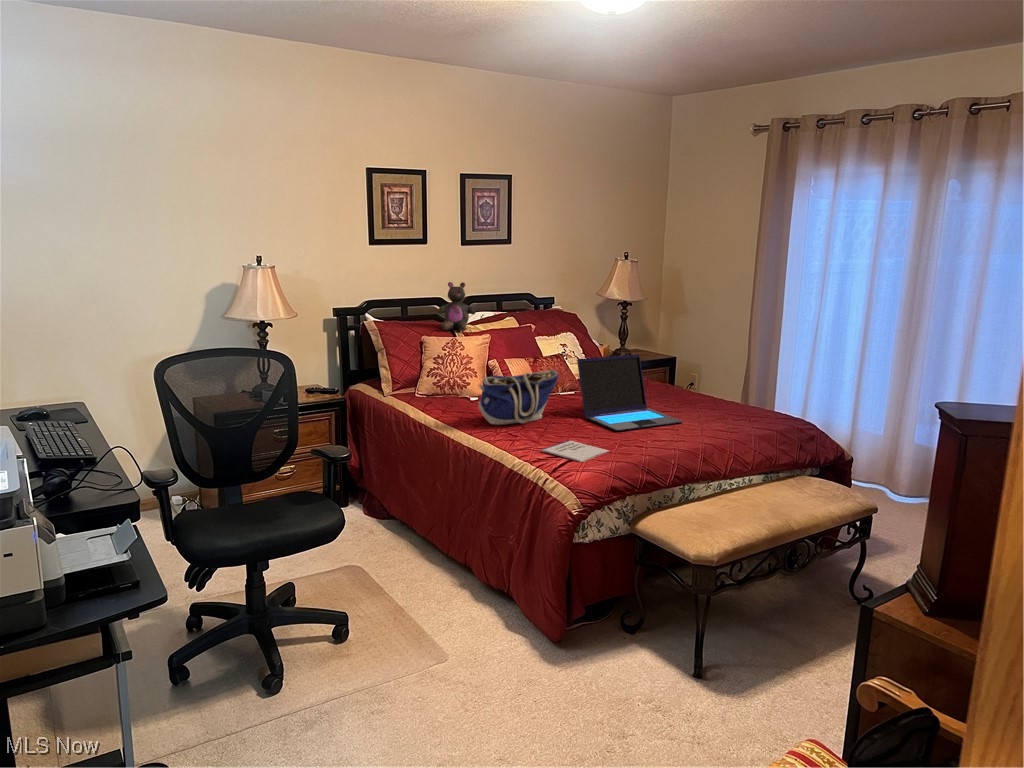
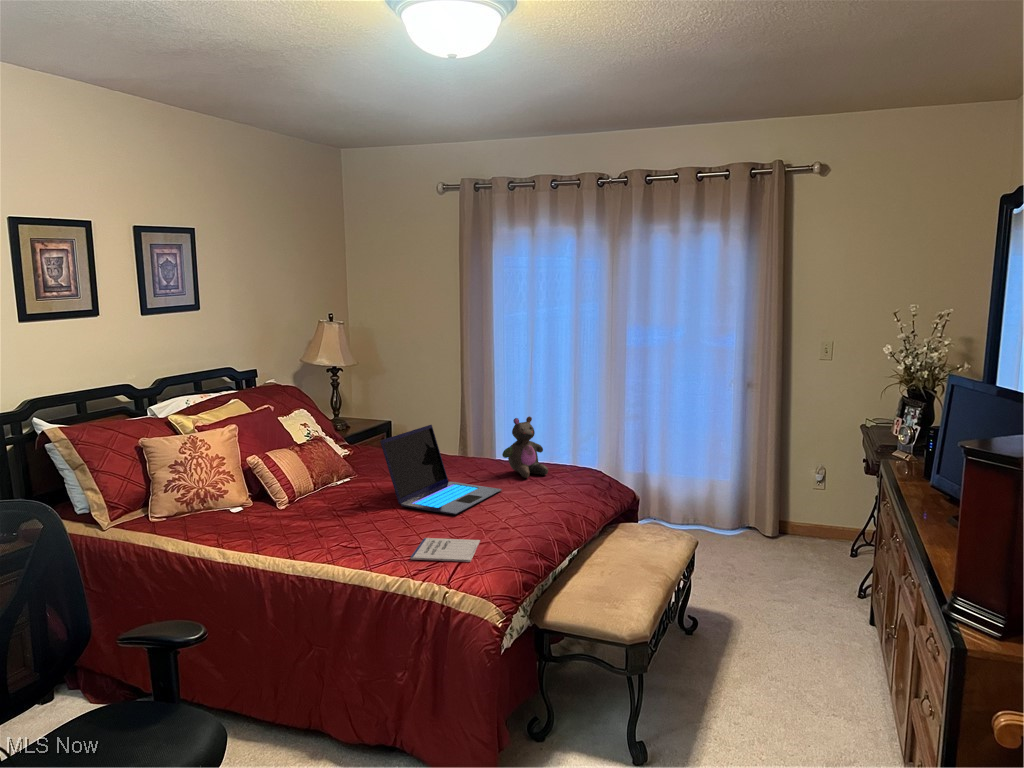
stuffed bear: present [438,282,476,331] -> present [502,416,548,478]
tote bag: present [478,370,558,425] -> none [278,457,372,539]

